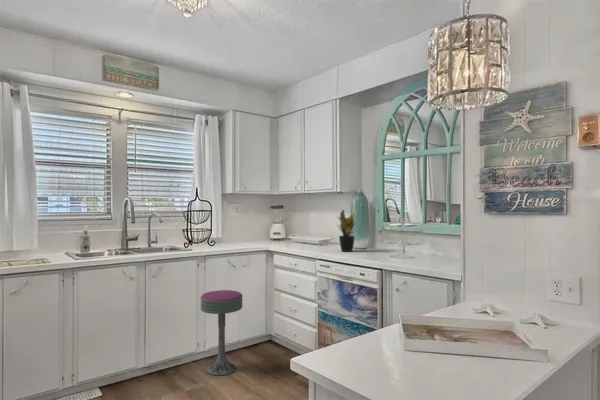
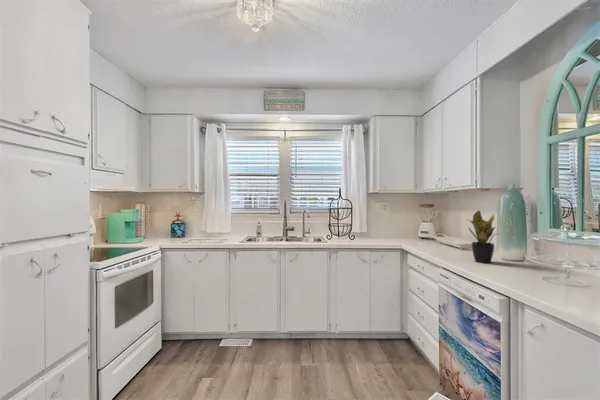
bar stool: present [201,290,242,375] -> none [325,281,363,361]

